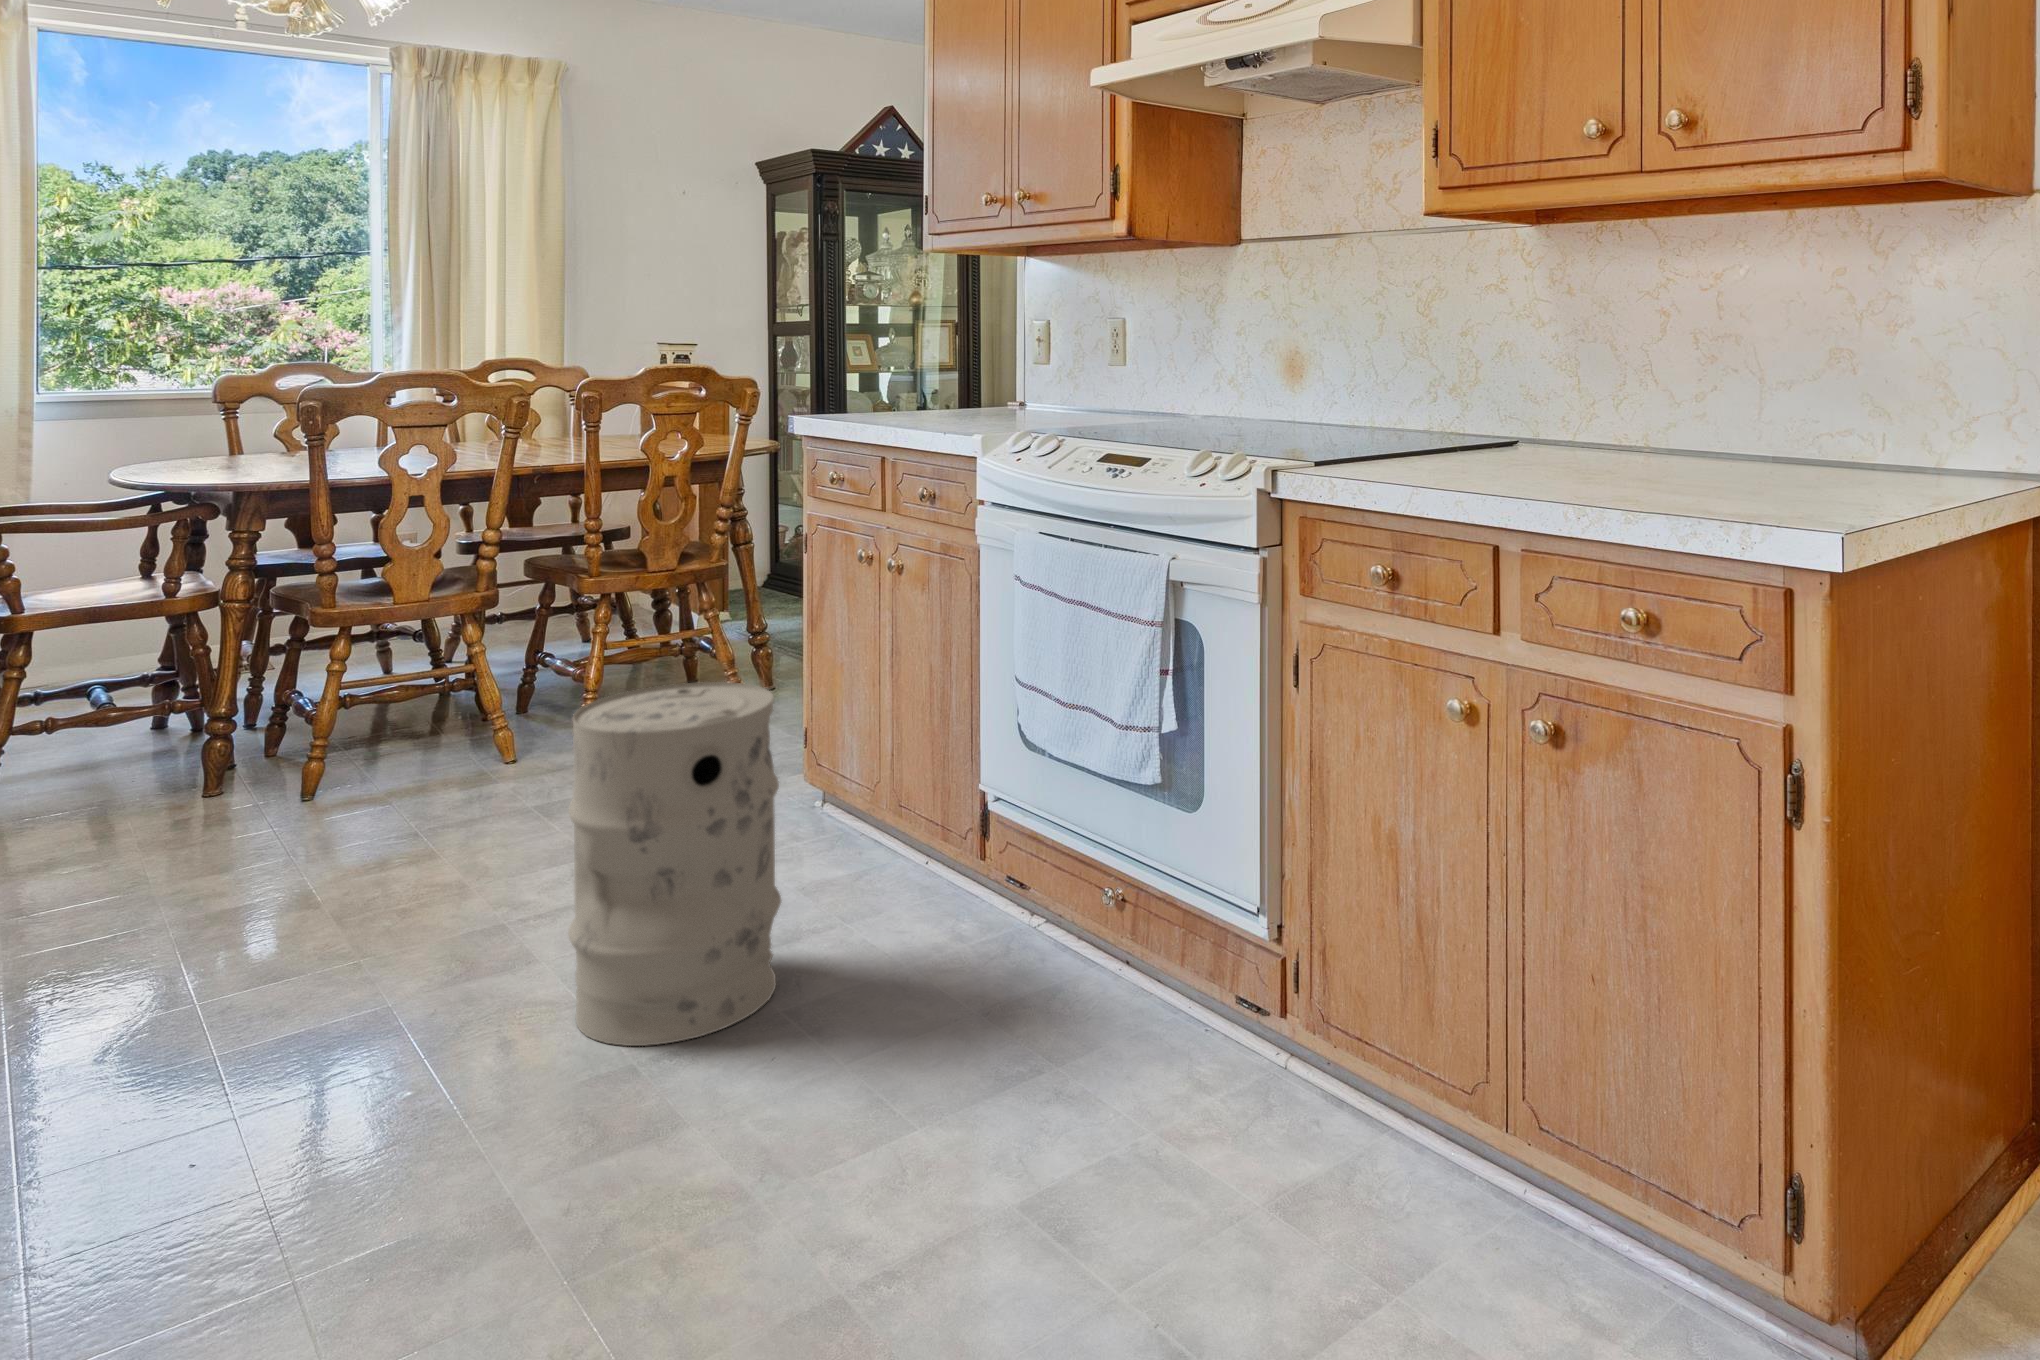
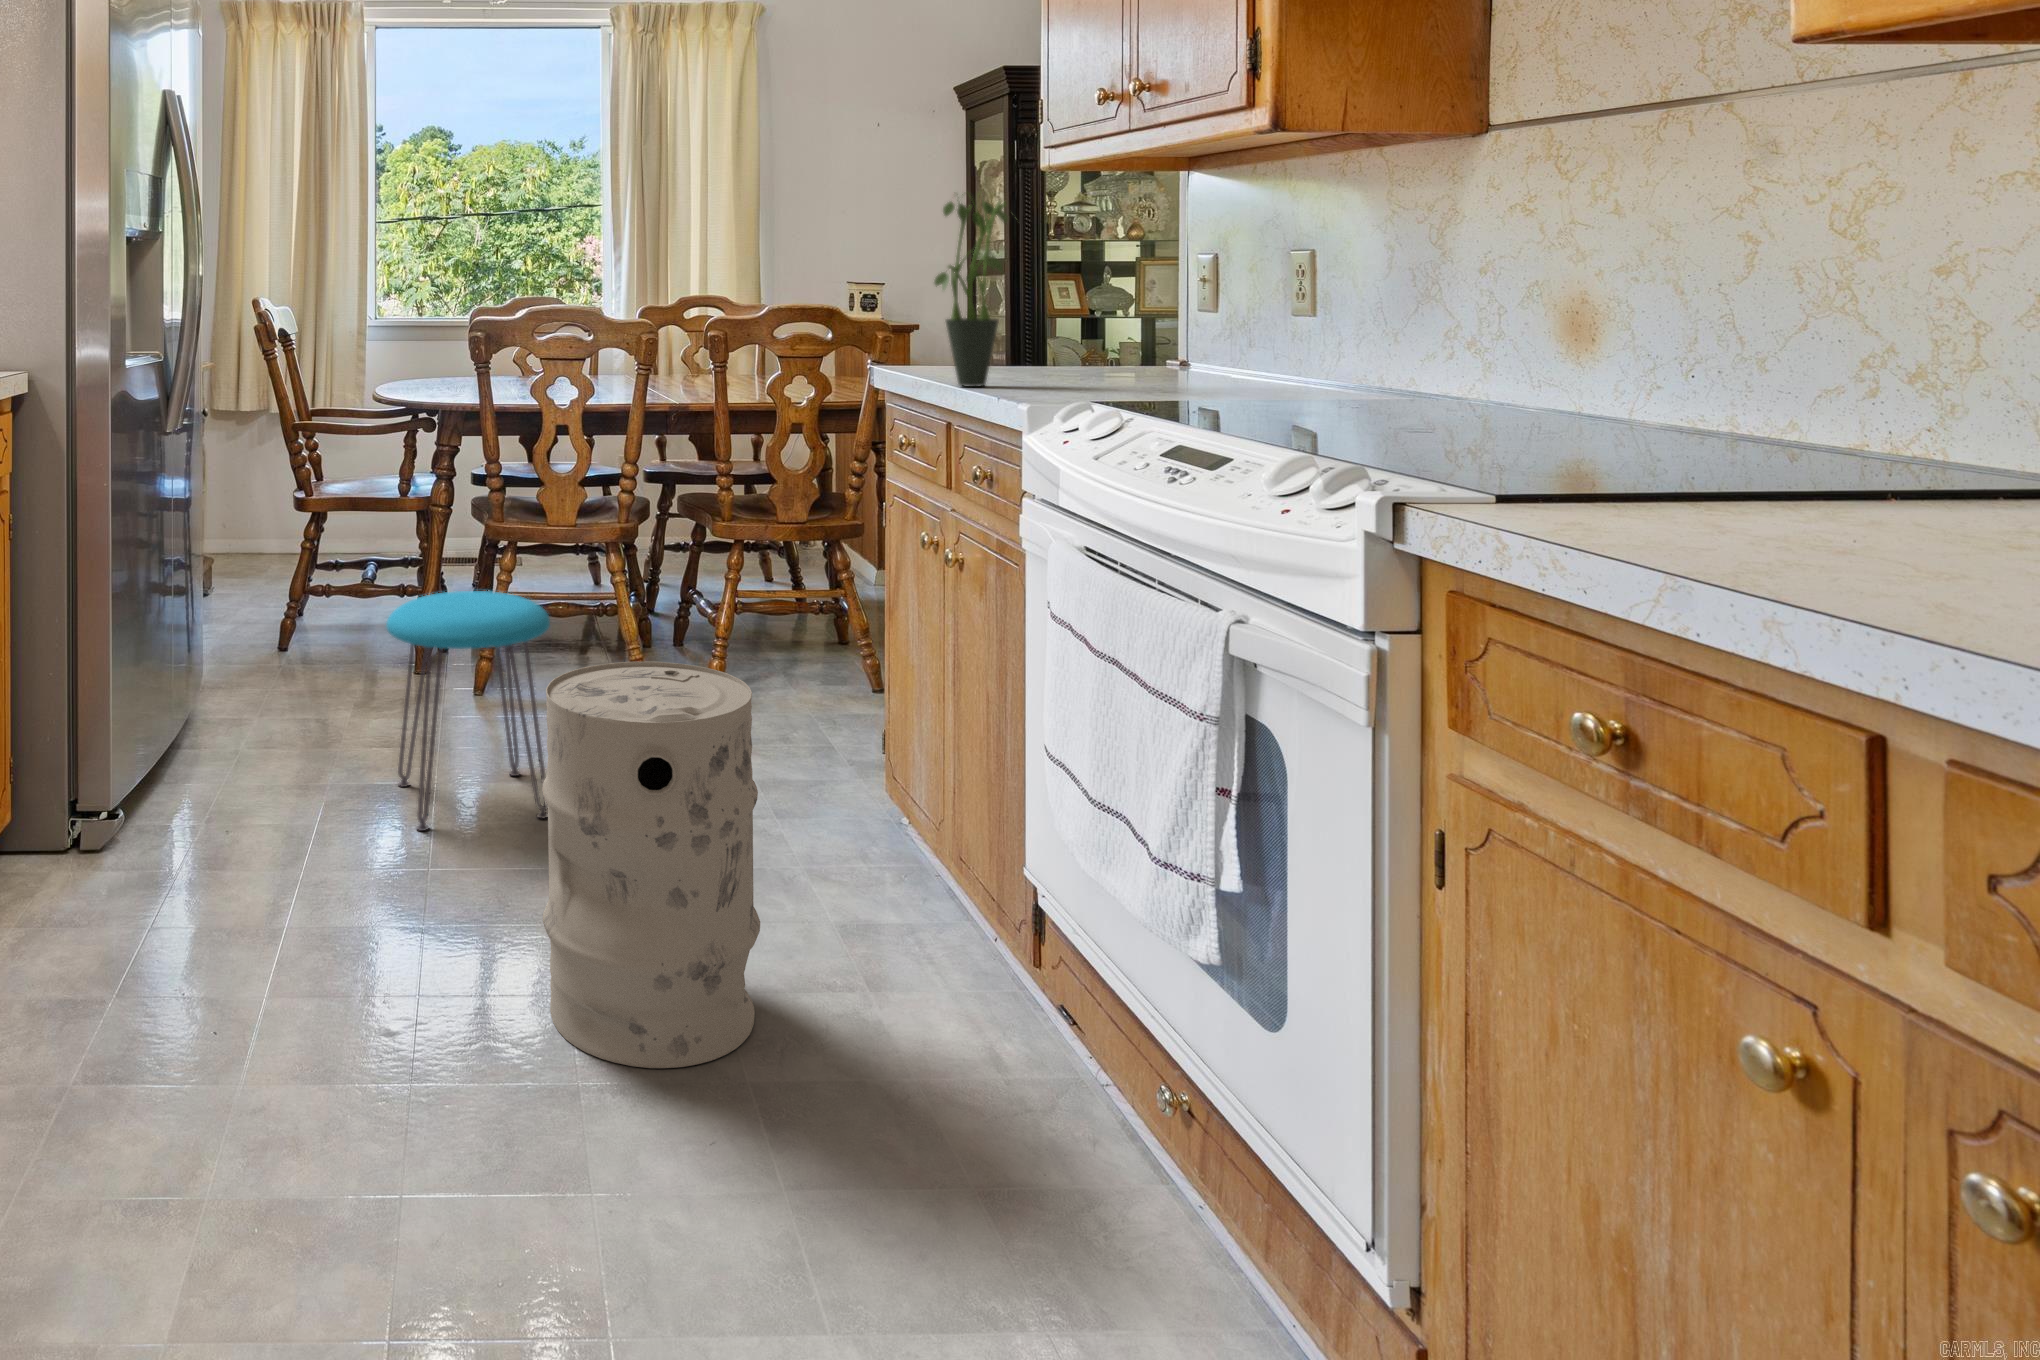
potted plant: none [873,266,938,425] -> present [934,200,1008,387]
stool: none [258,668,475,938] -> present [386,591,550,831]

